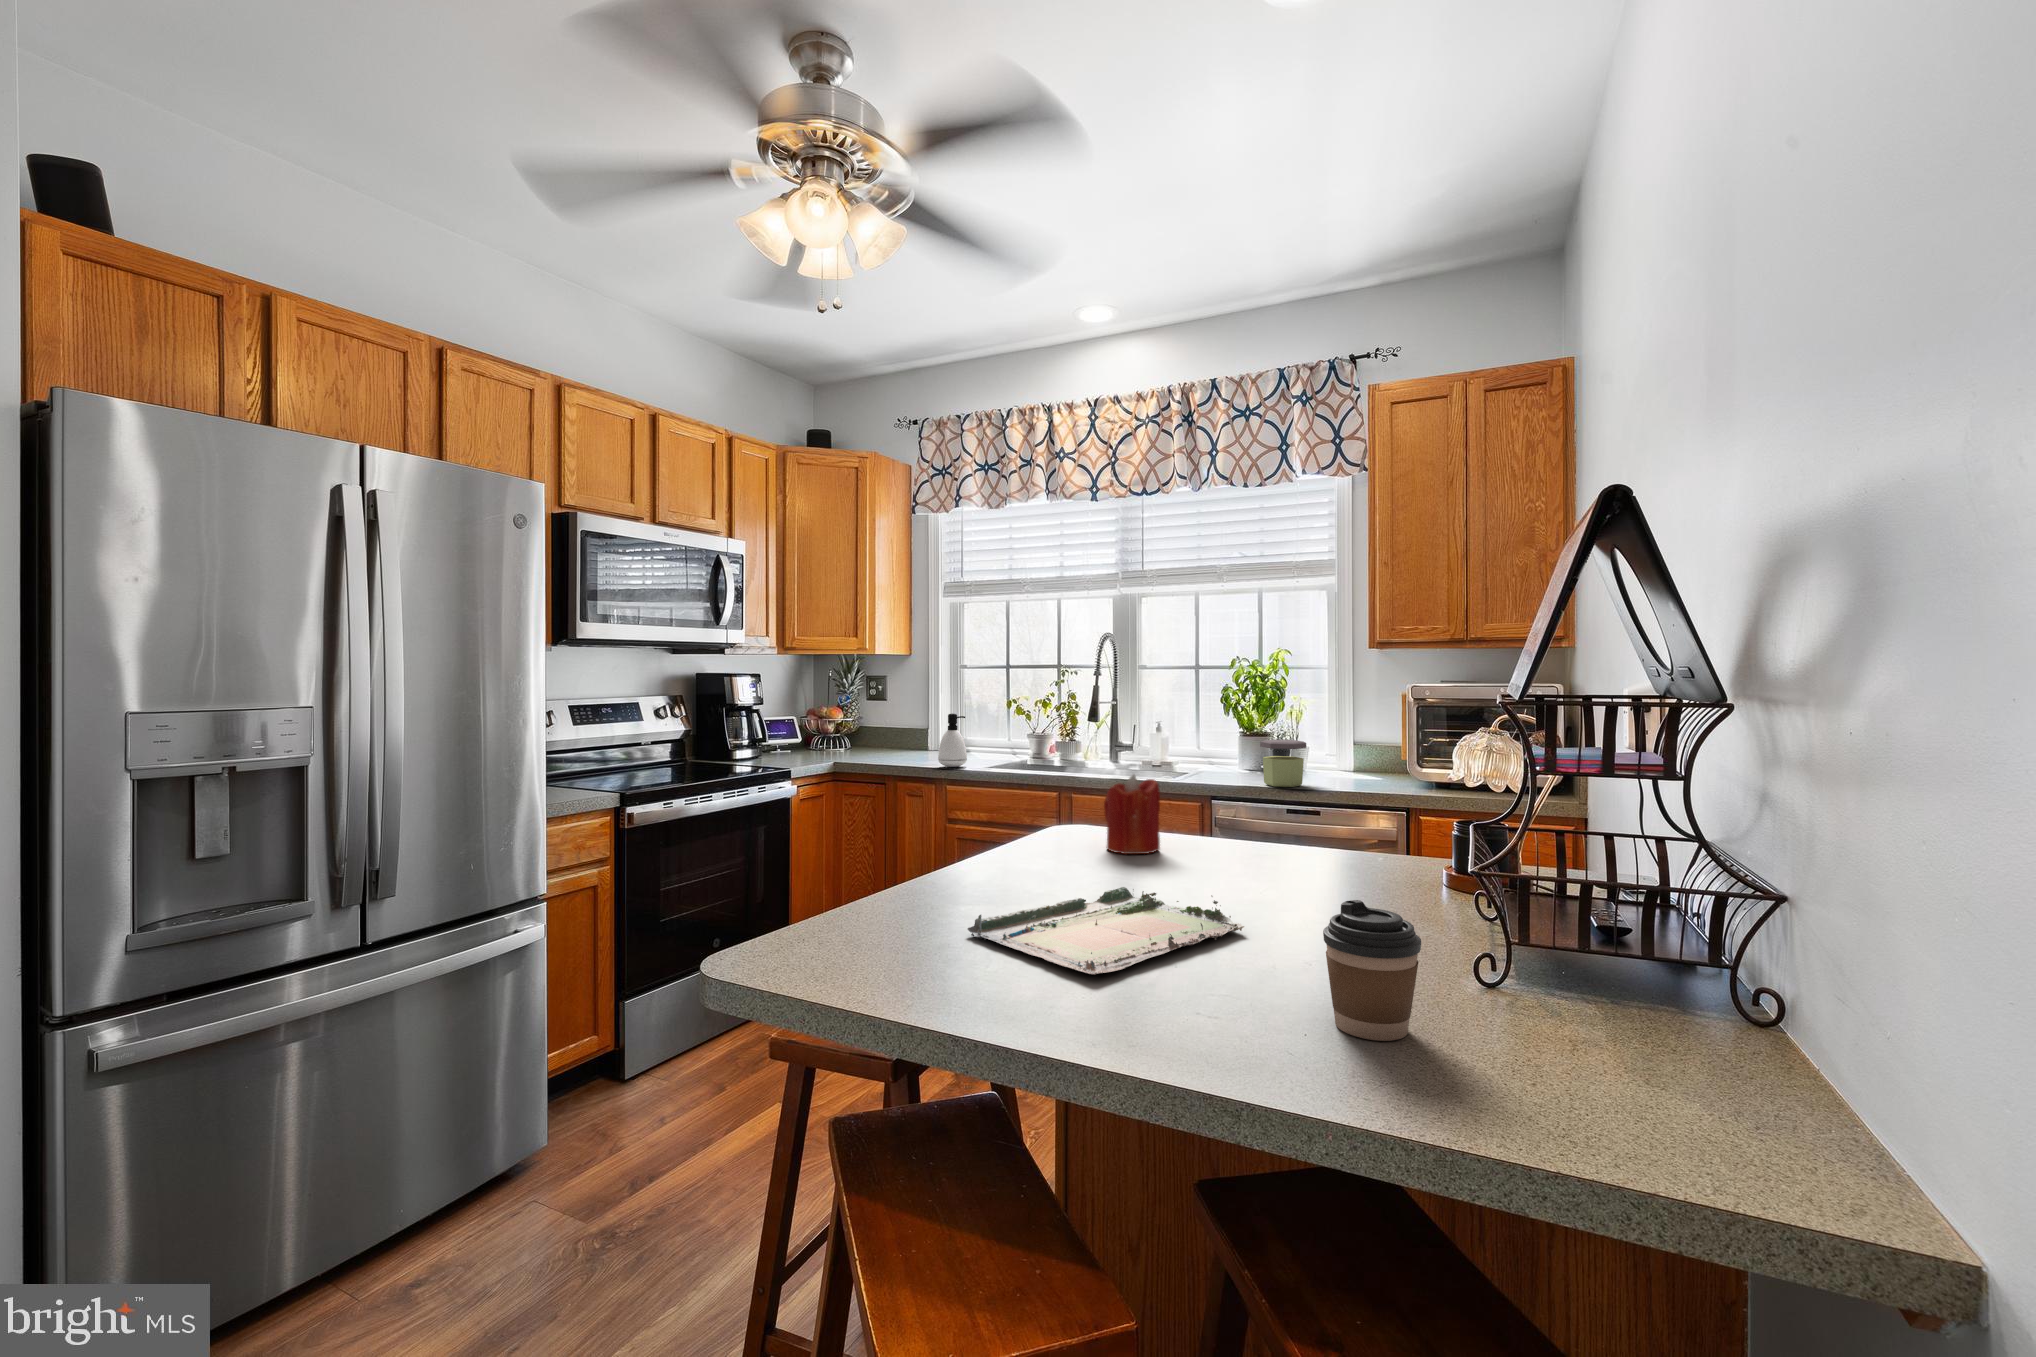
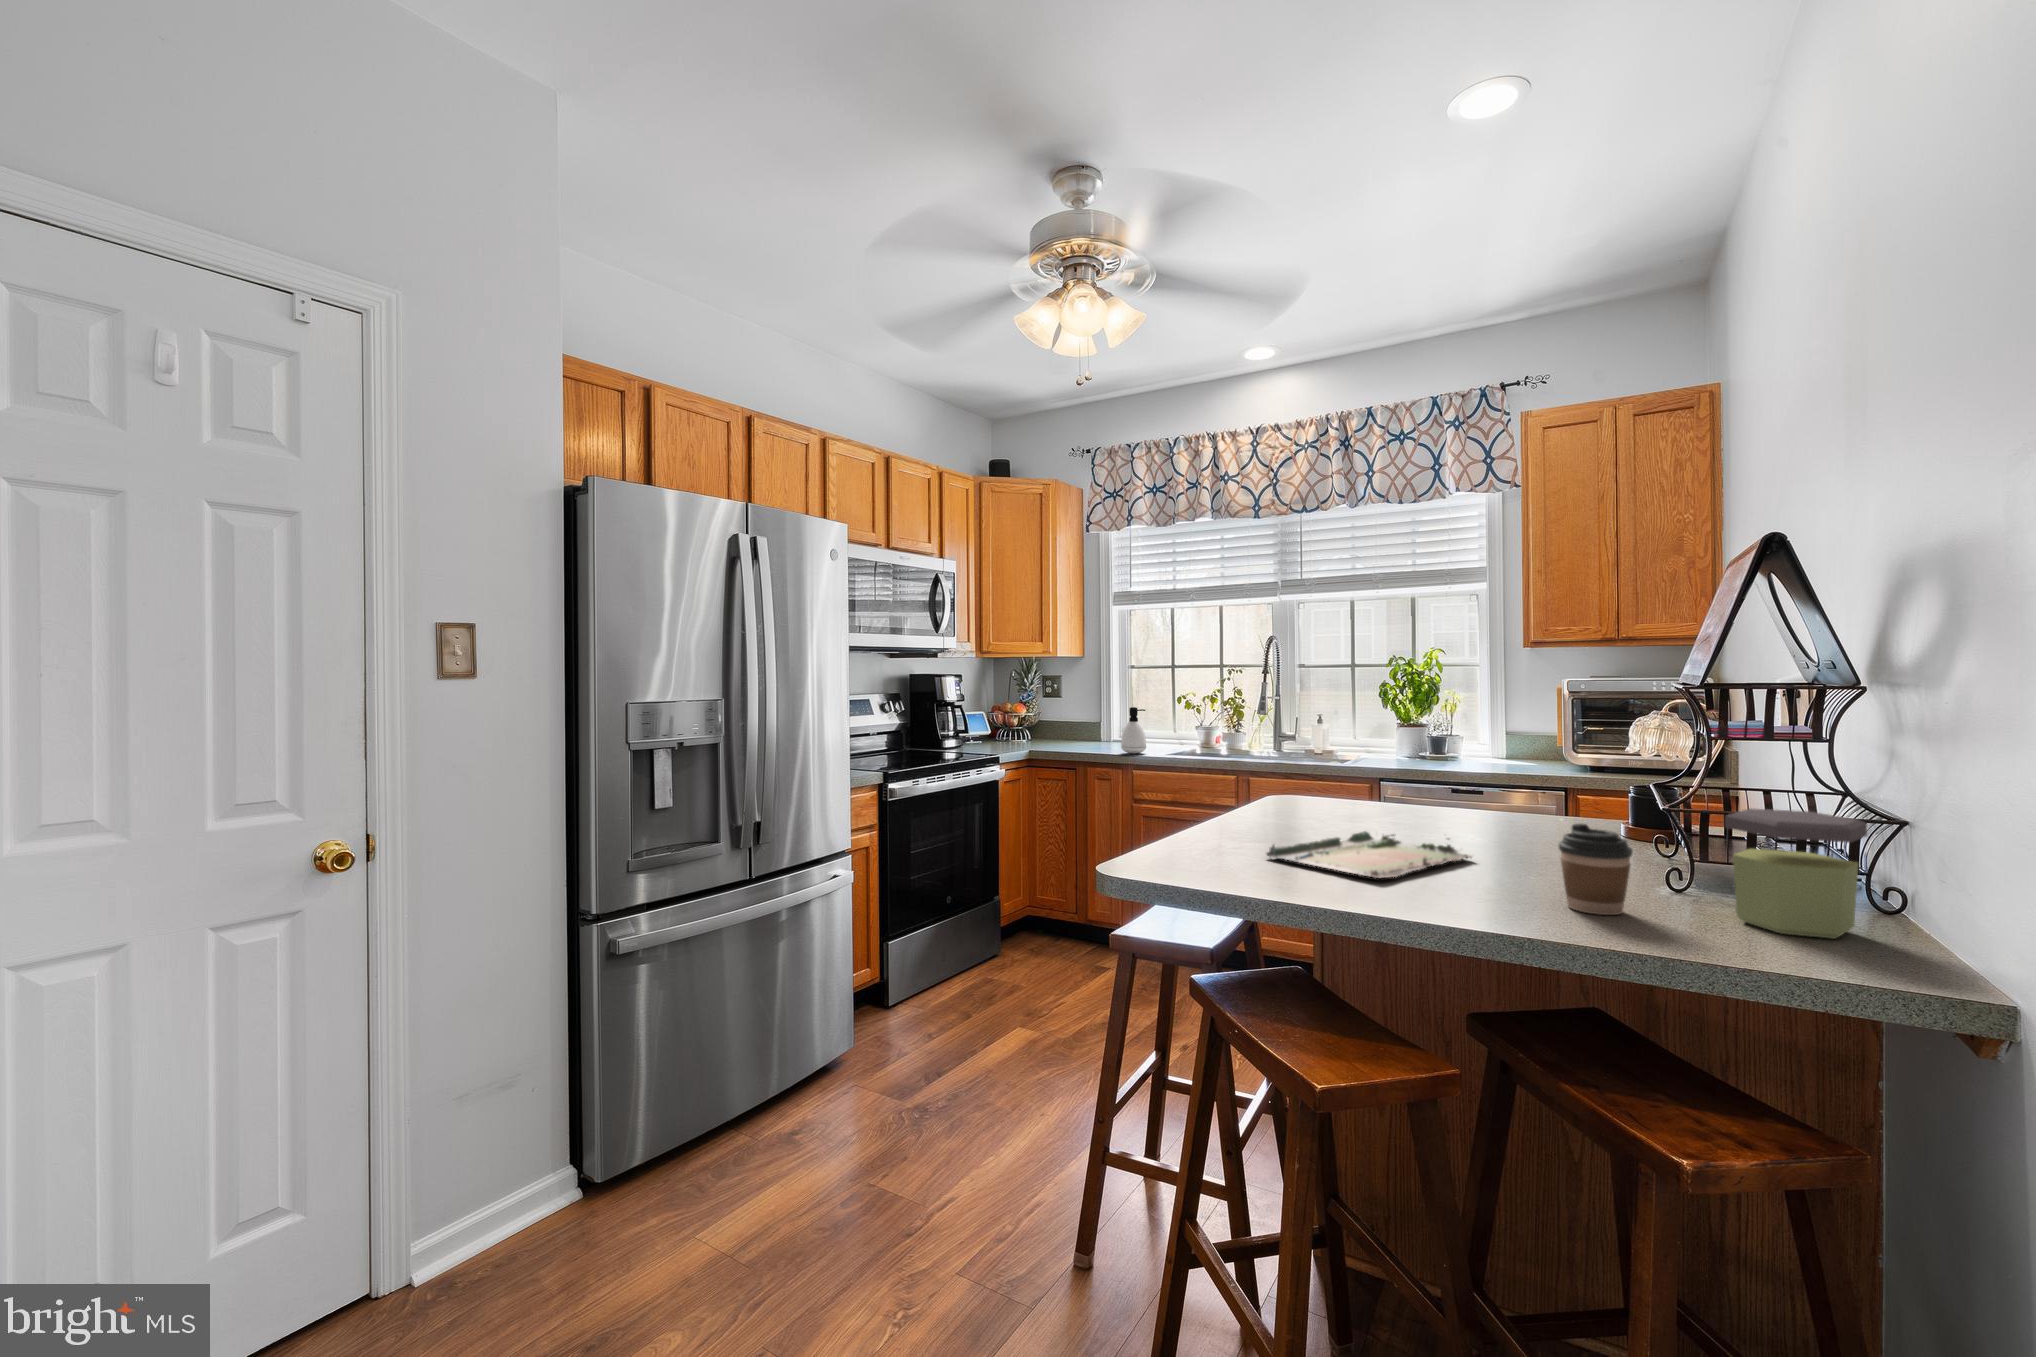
jar: present [1260,739,1306,787] -> present [1725,808,1867,939]
candle: present [1104,775,1160,854] -> none [1324,750,1372,813]

